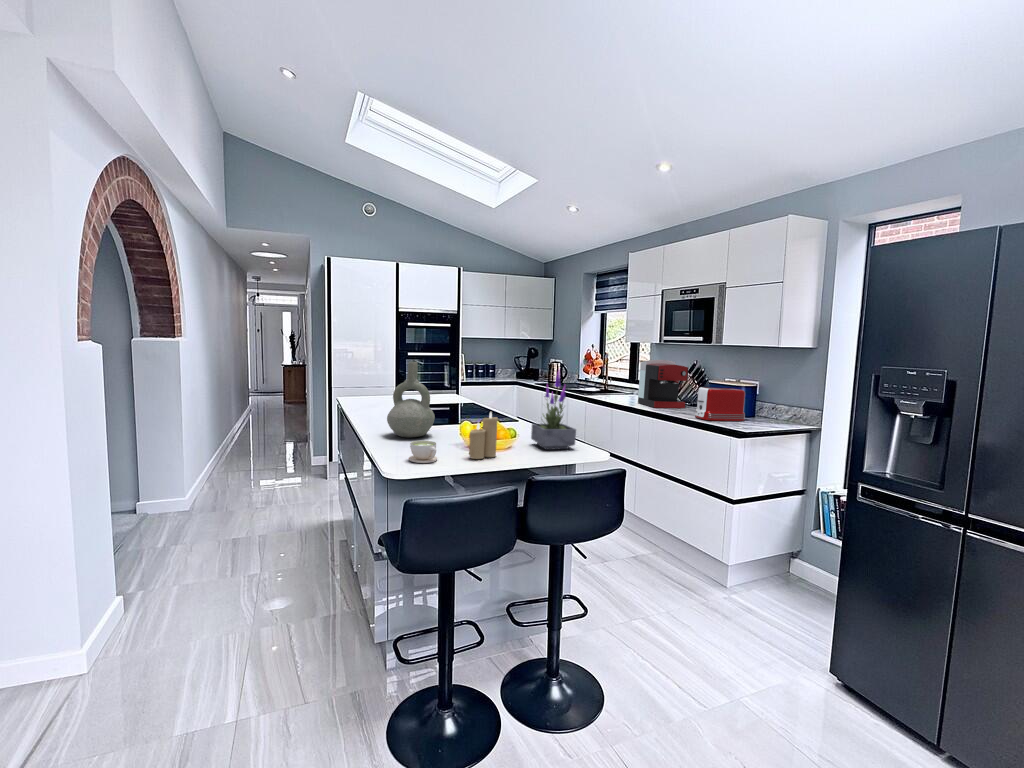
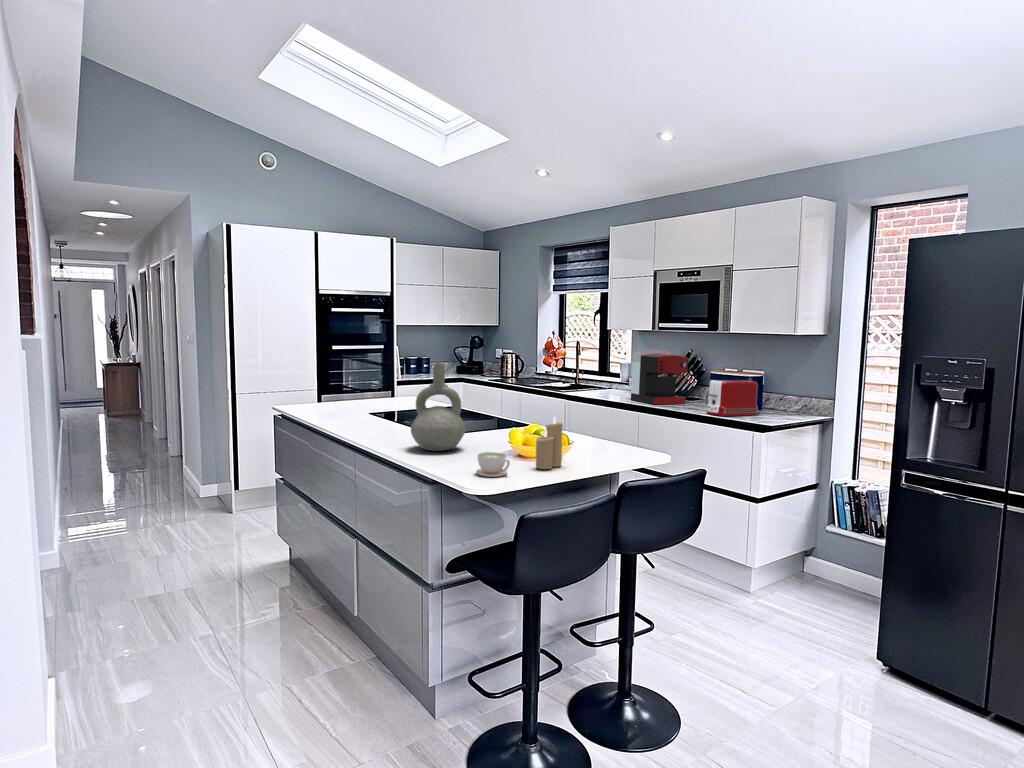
potted plant: present [531,370,576,449] -> none [579,366,631,455]

